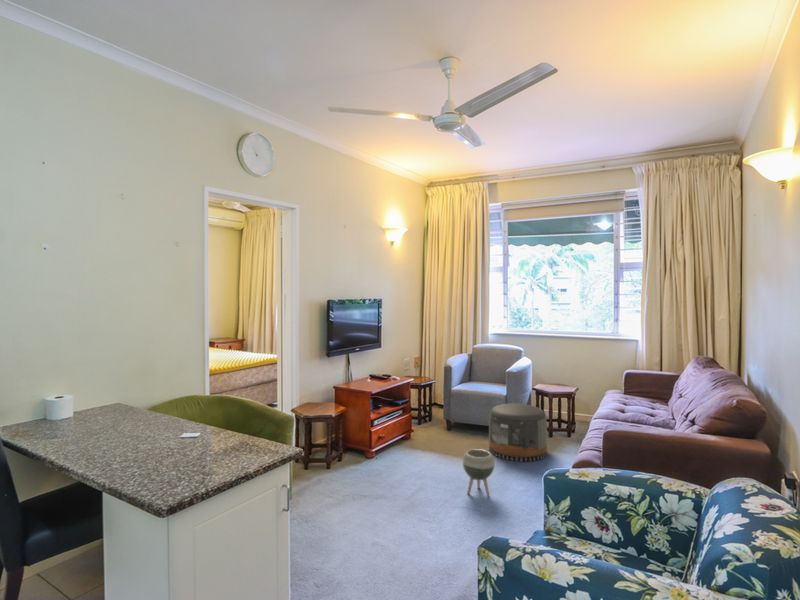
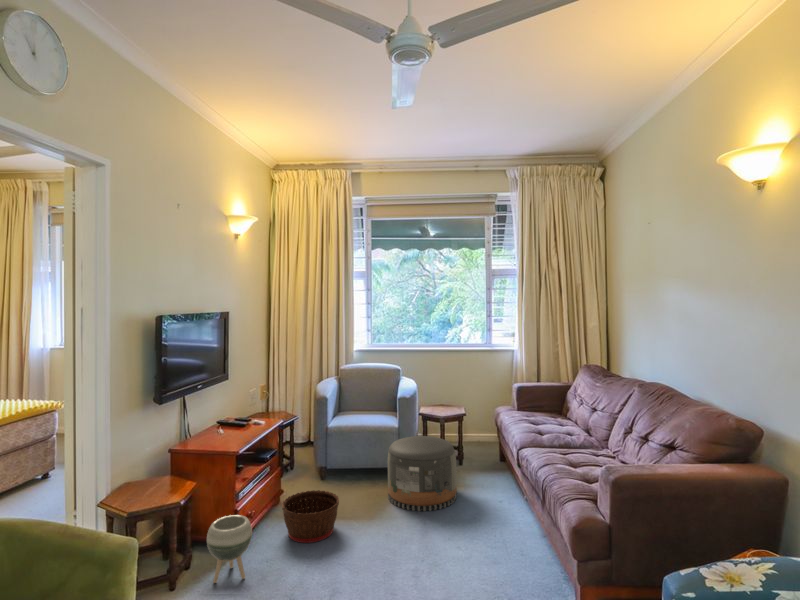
basket: none [401,429,442,463] -> present [282,490,339,543]
planter: present [463,449,494,496] -> present [207,515,252,583]

